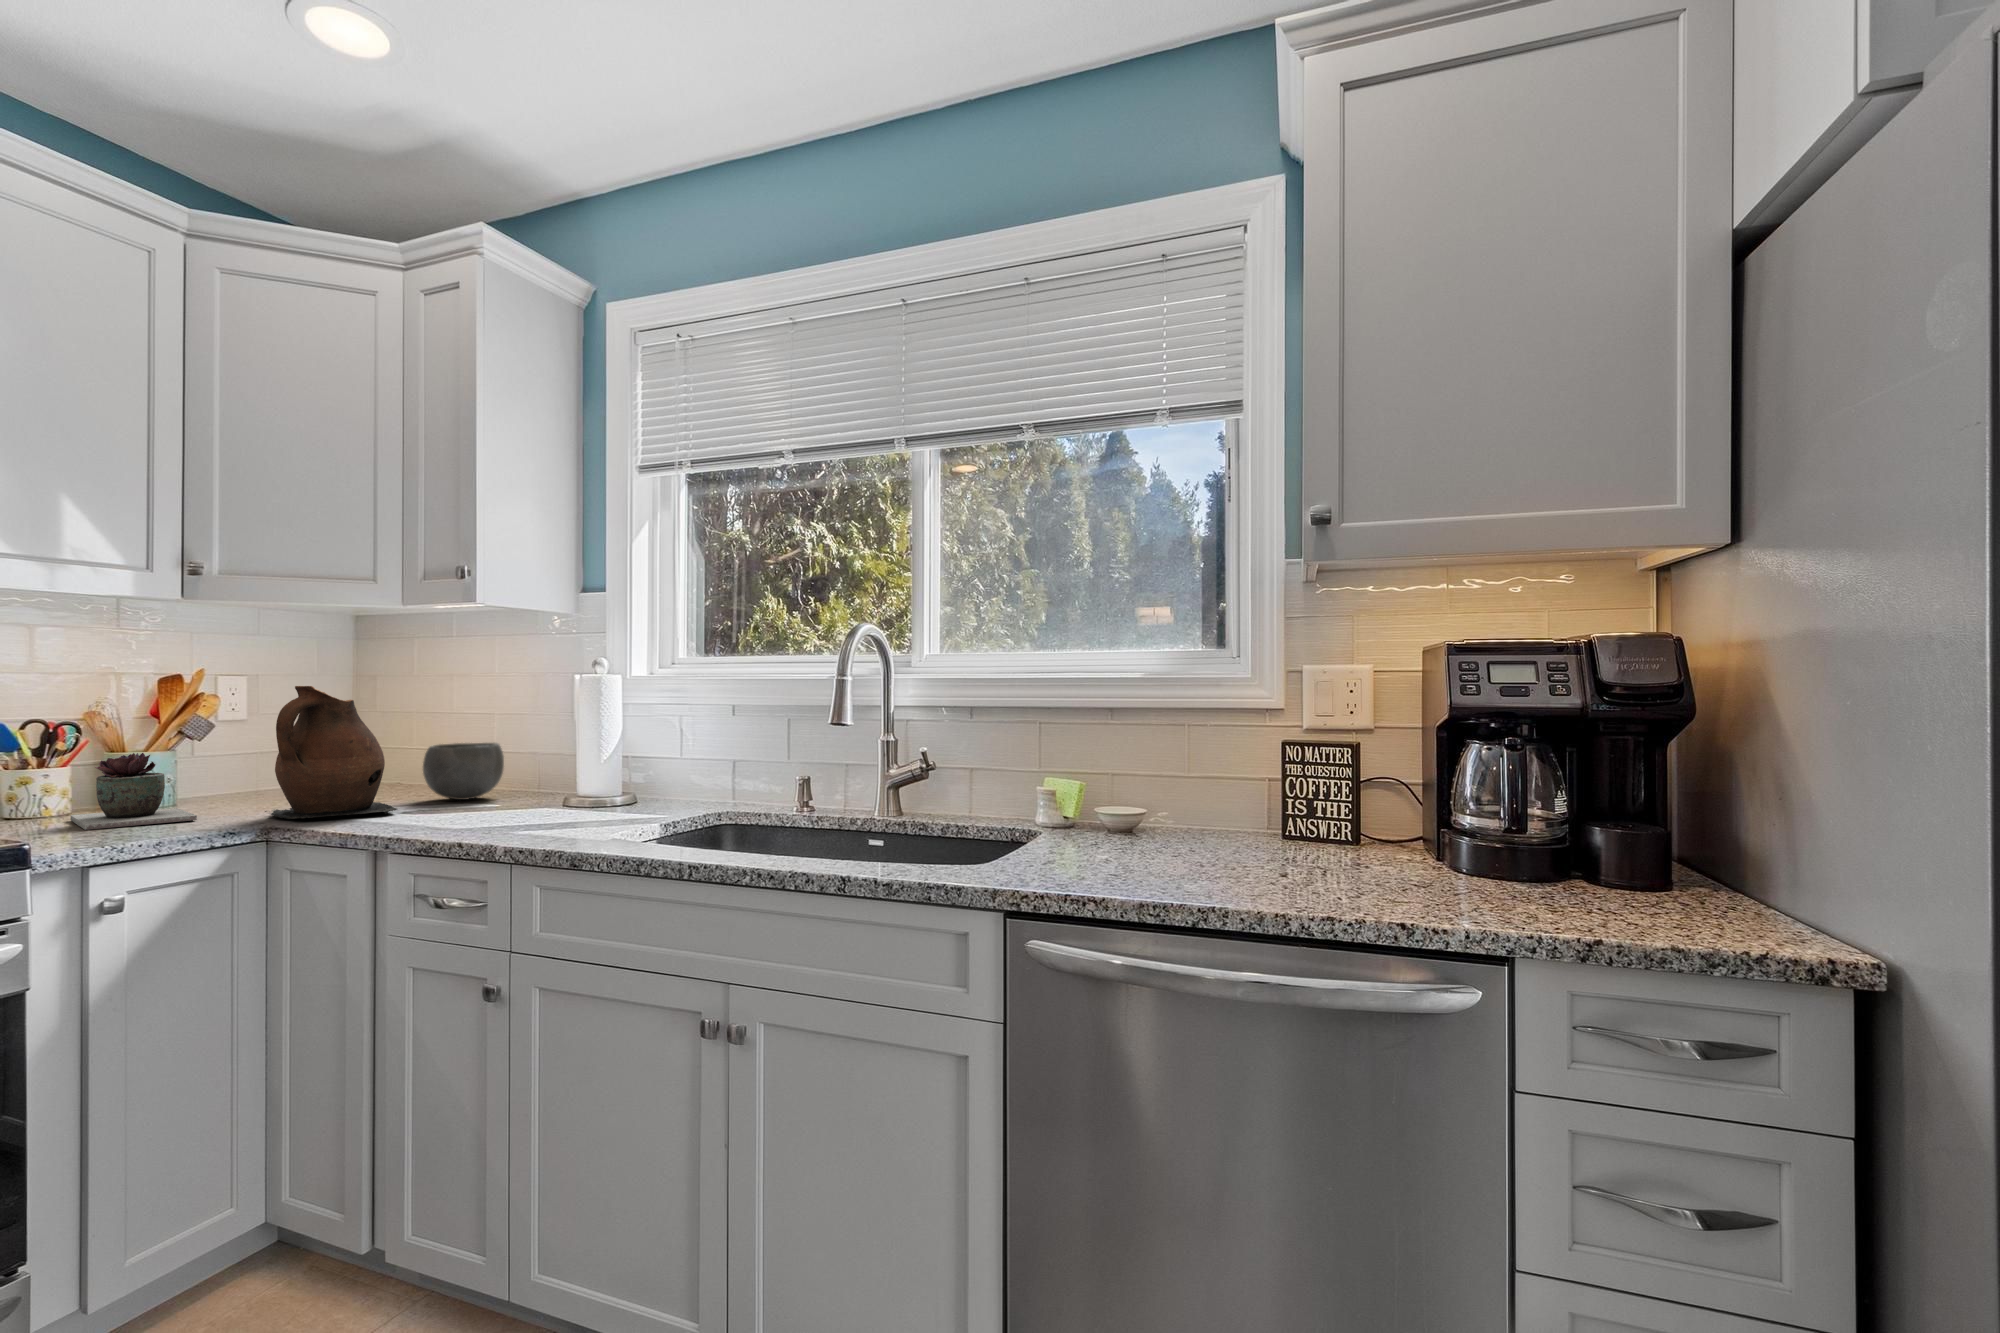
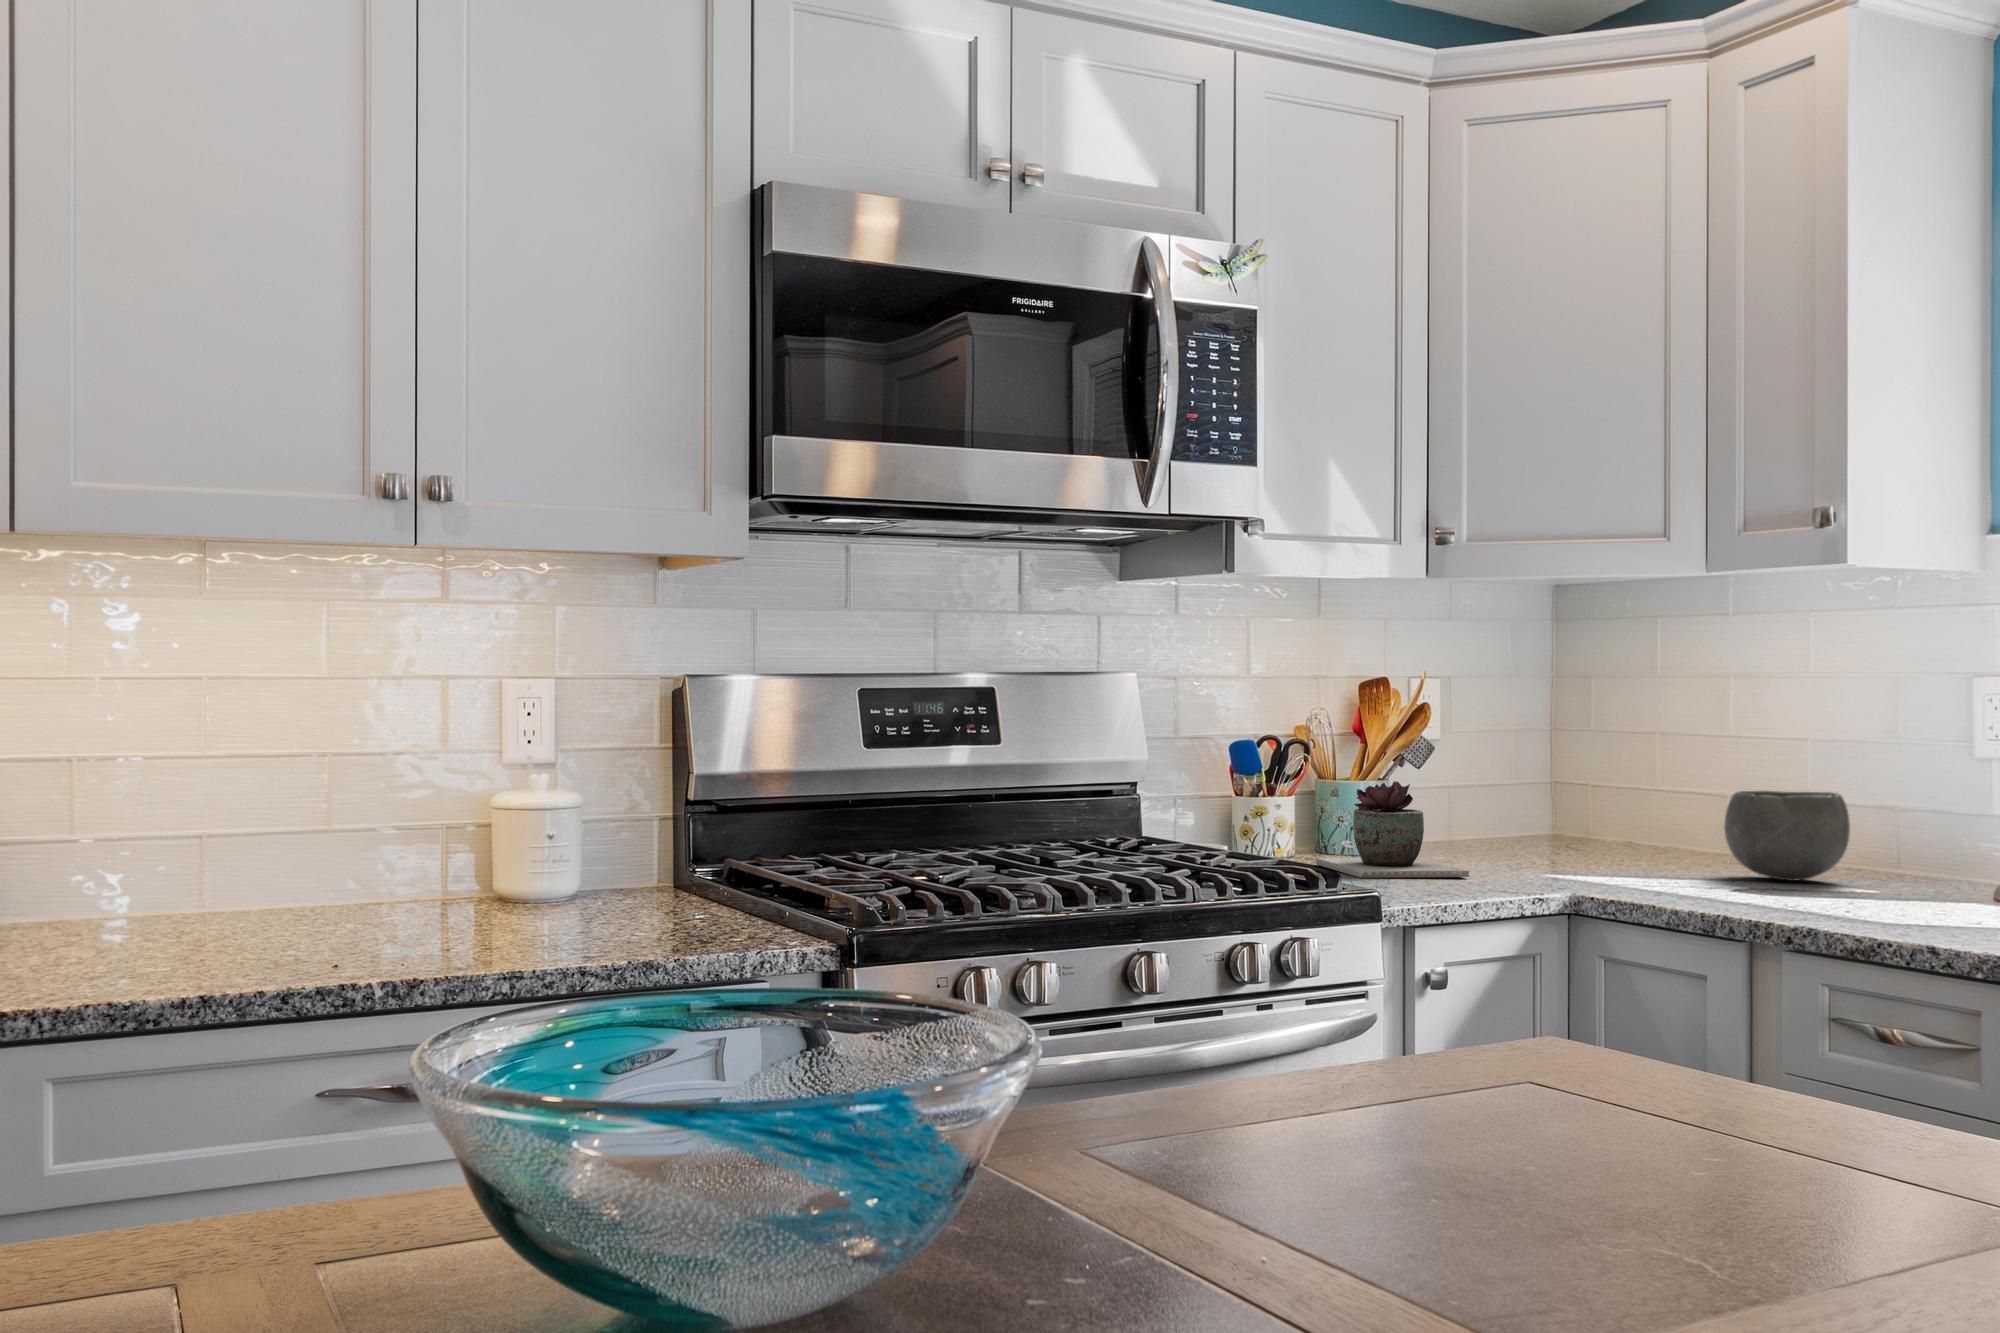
ceramic pitcher: present [265,686,397,819] -> none [1544,694,1732,892]

